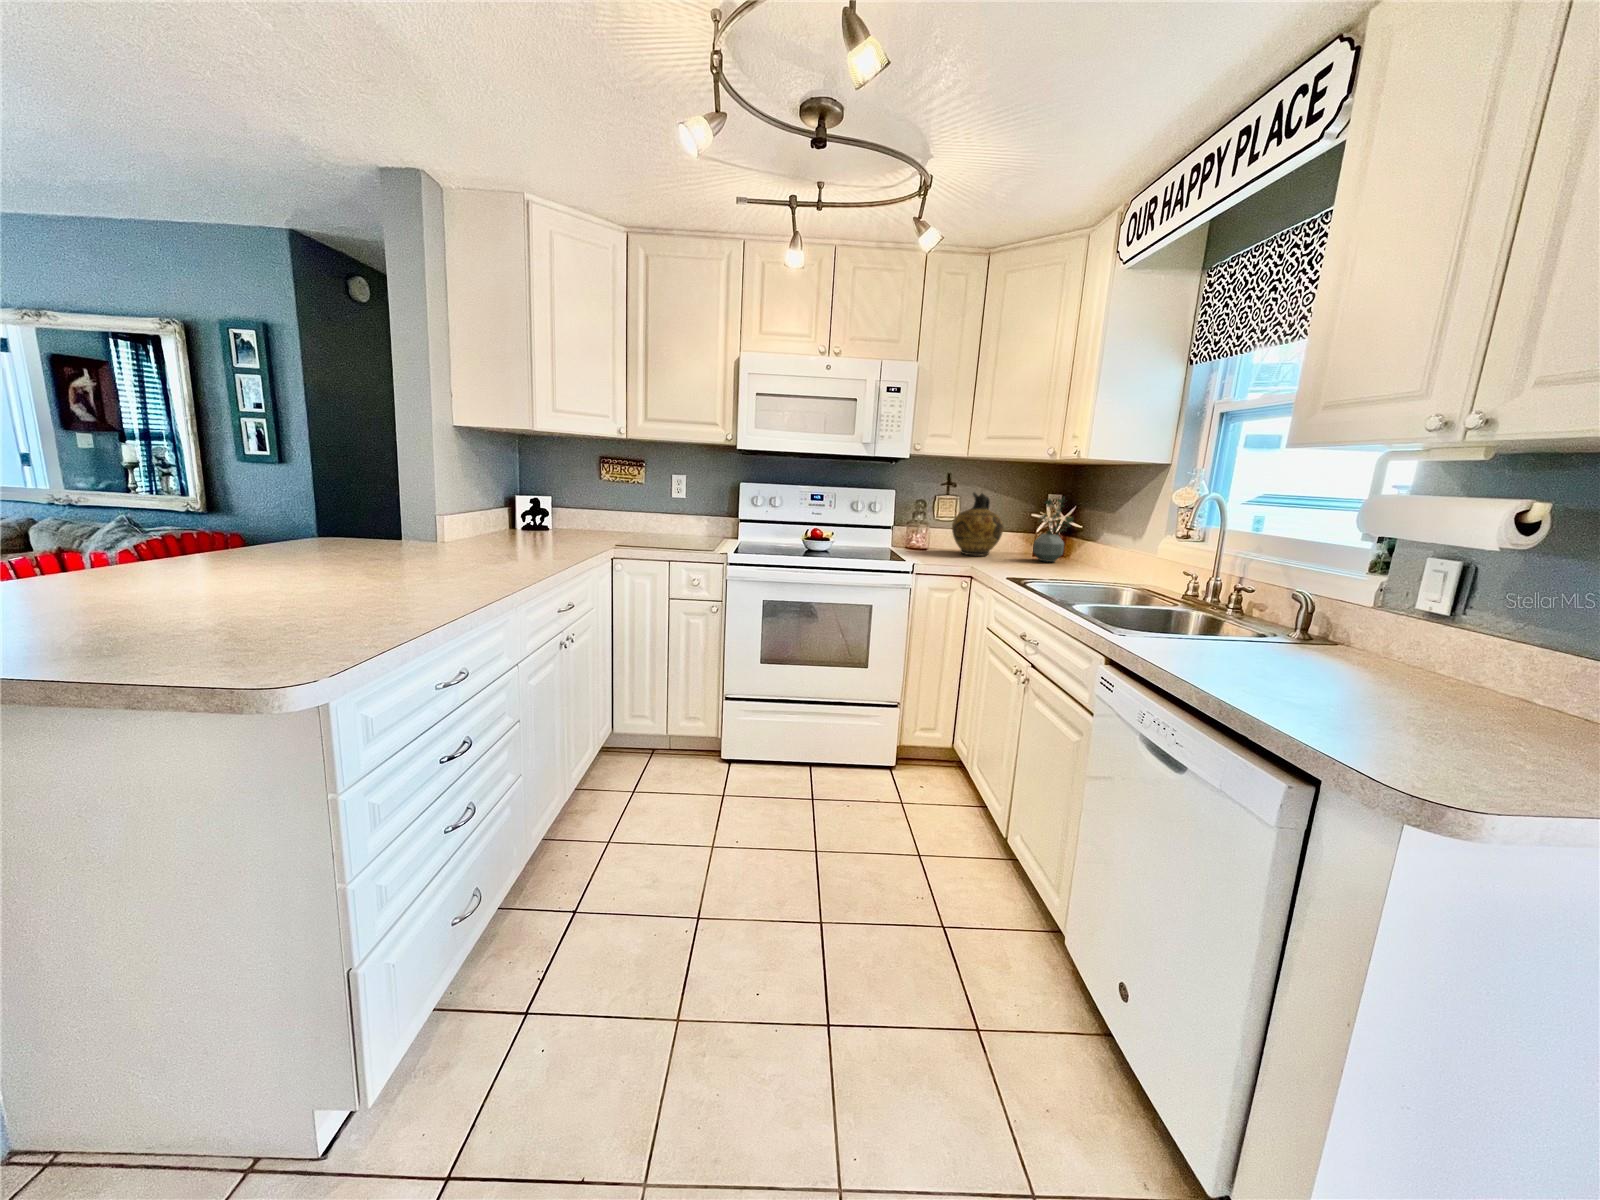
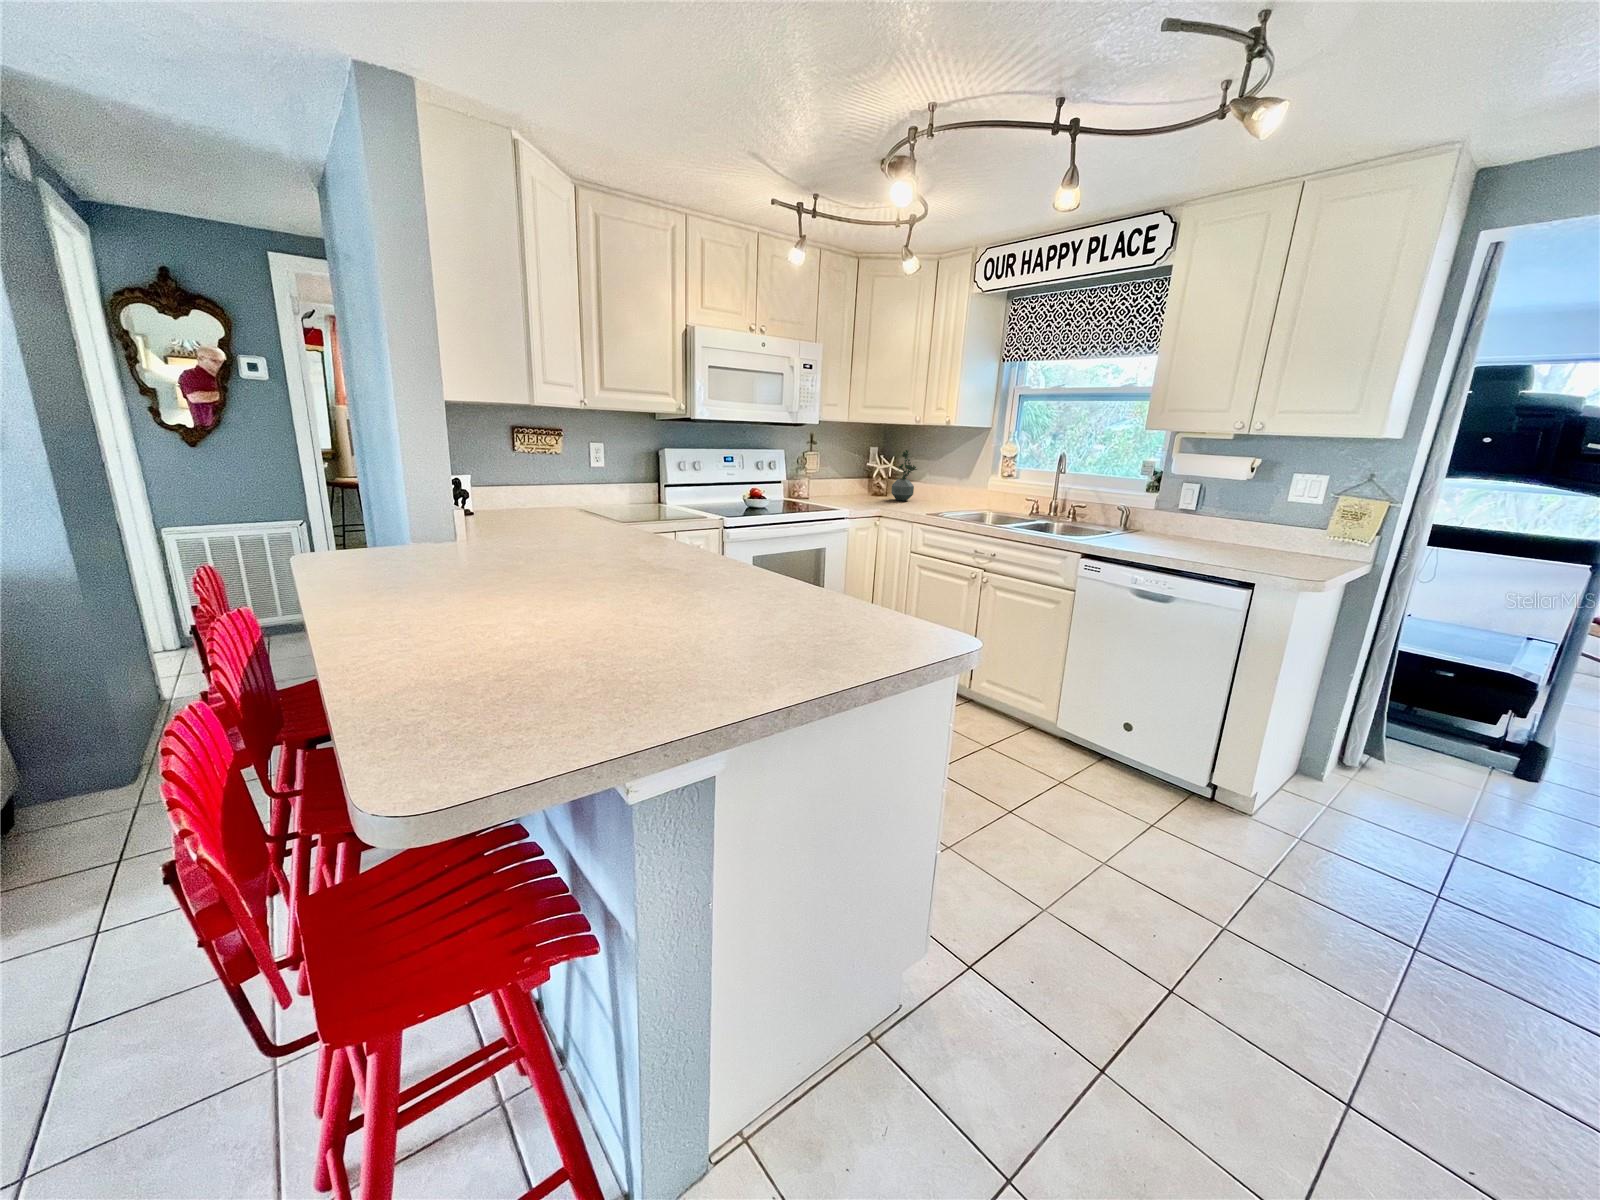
ceramic jug: present [952,493,1004,556] -> none [830,449,871,501]

